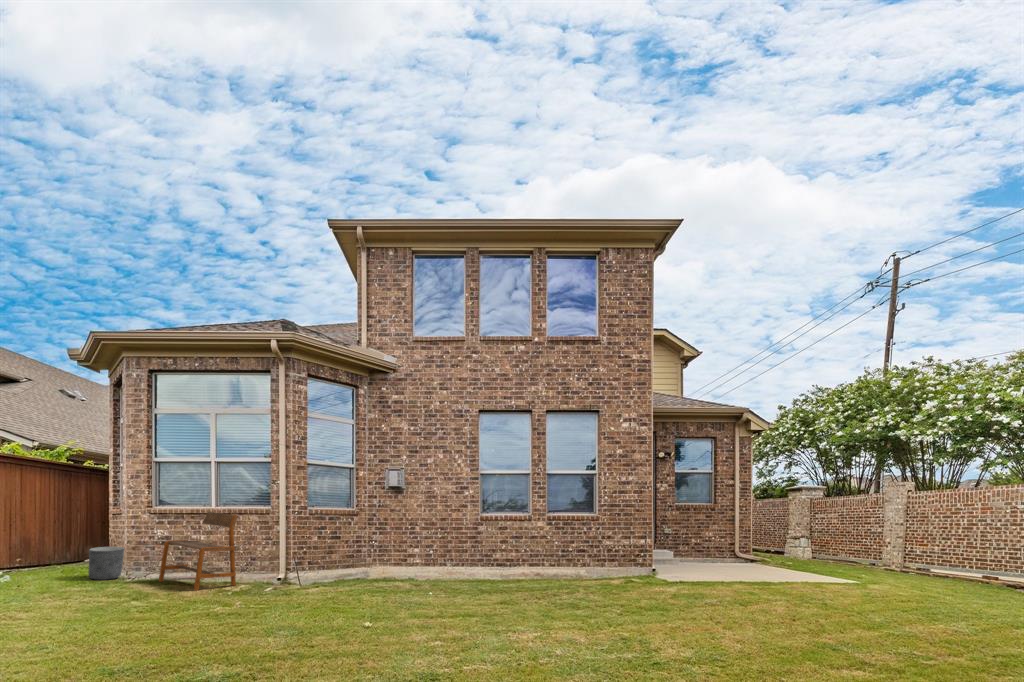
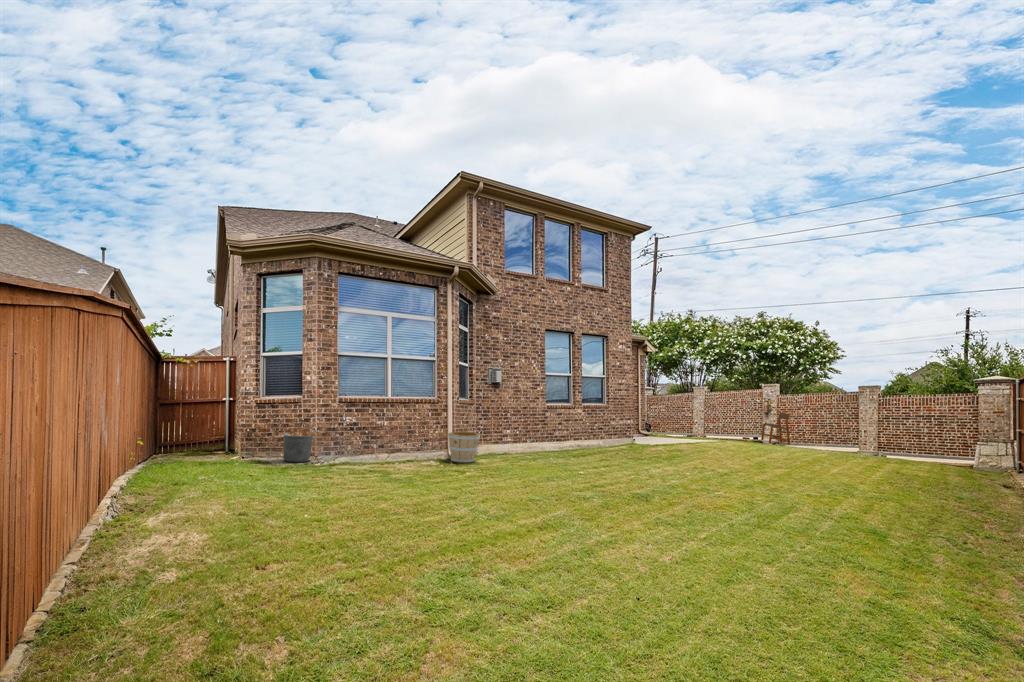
bench: present [159,512,237,591] -> present [761,412,790,444]
wooden bucket: none [265,548,306,588] -> present [448,431,480,463]

